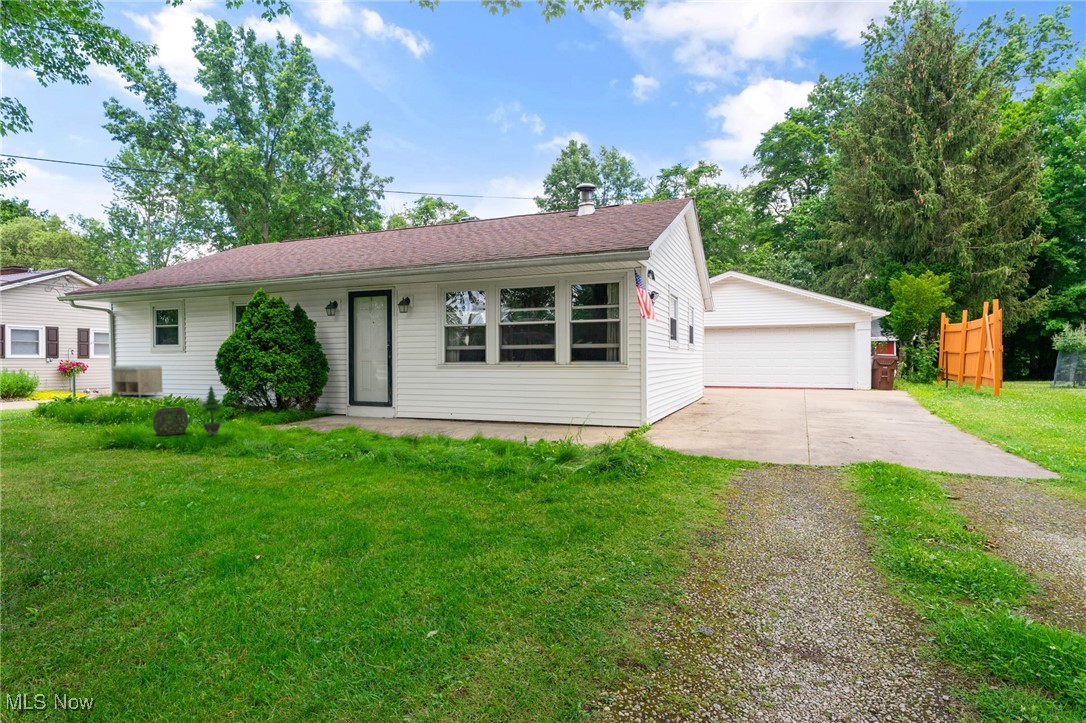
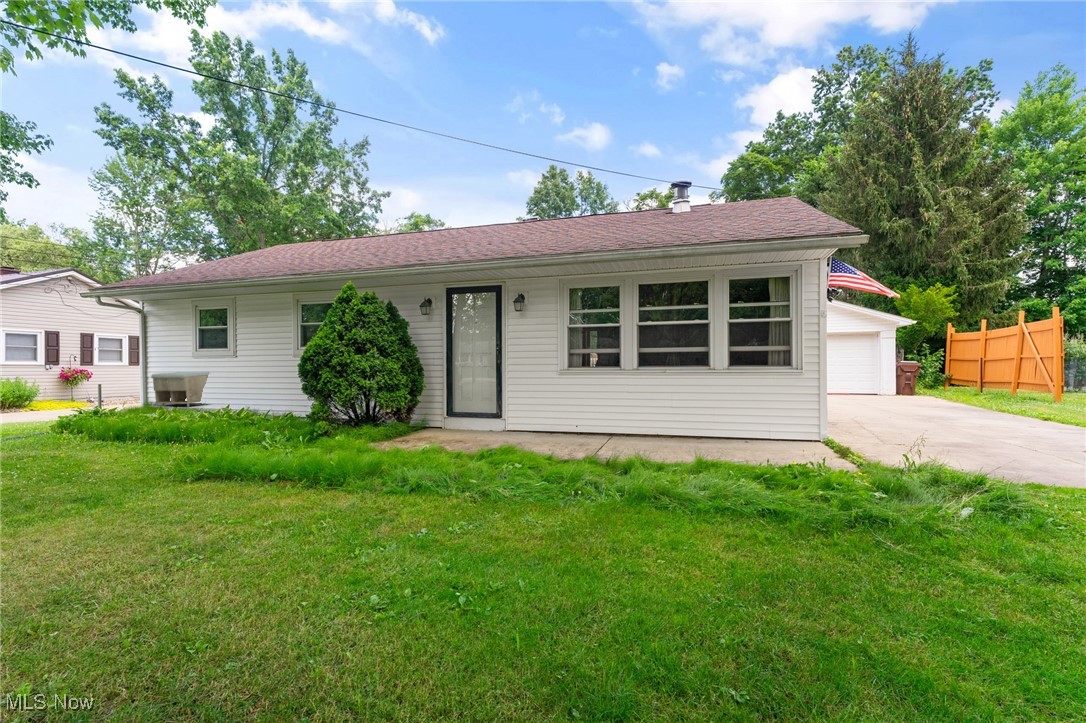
potted tree: present [202,386,221,435] -> none [342,394,366,454]
woven basket: present [153,407,188,435] -> none [279,422,321,459]

